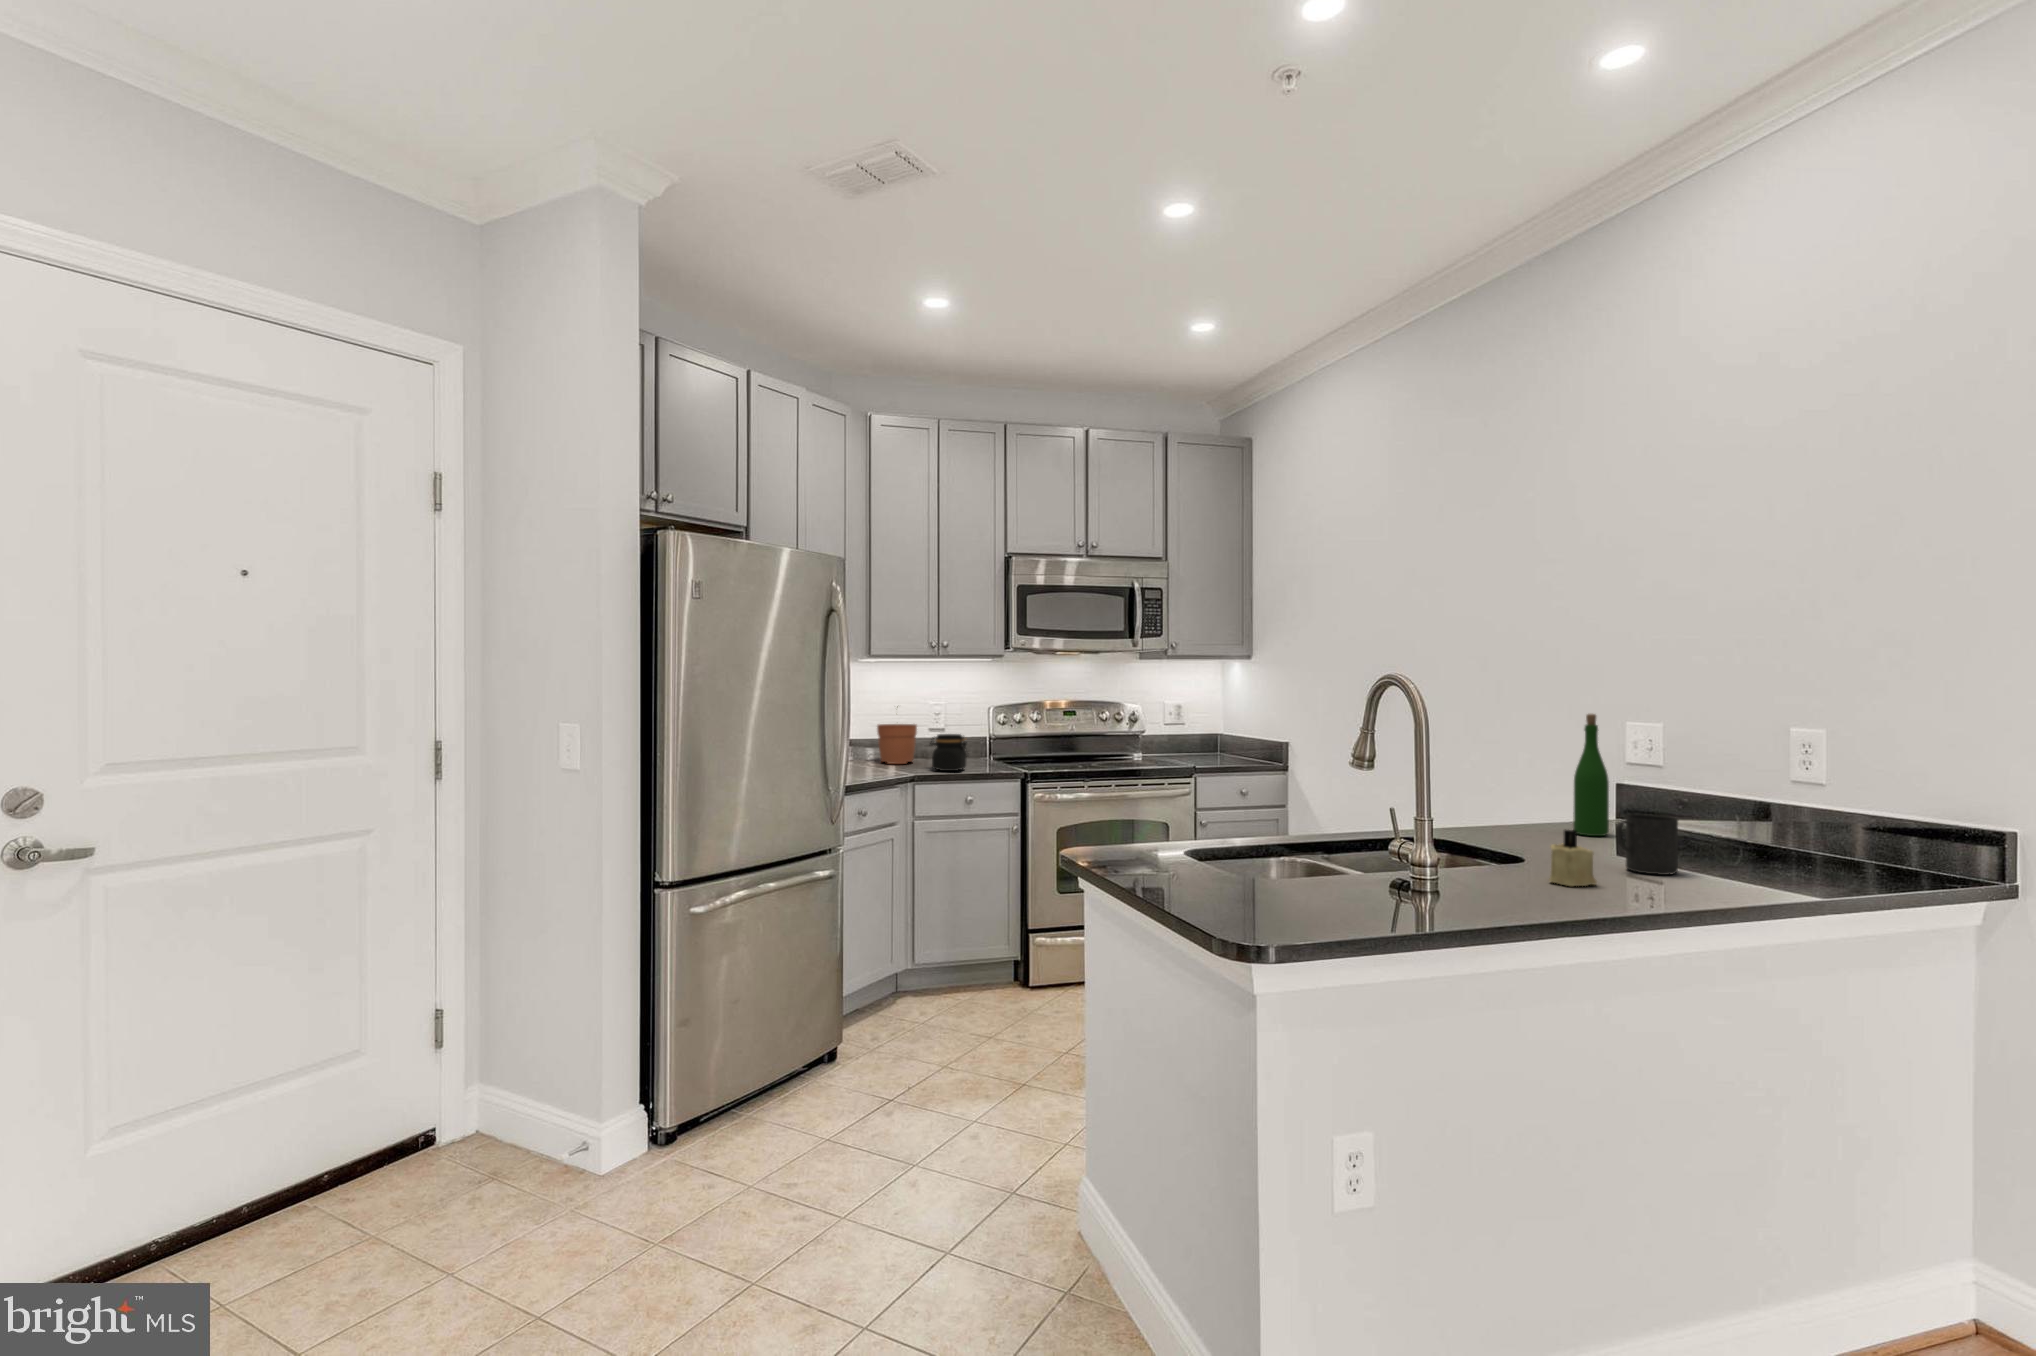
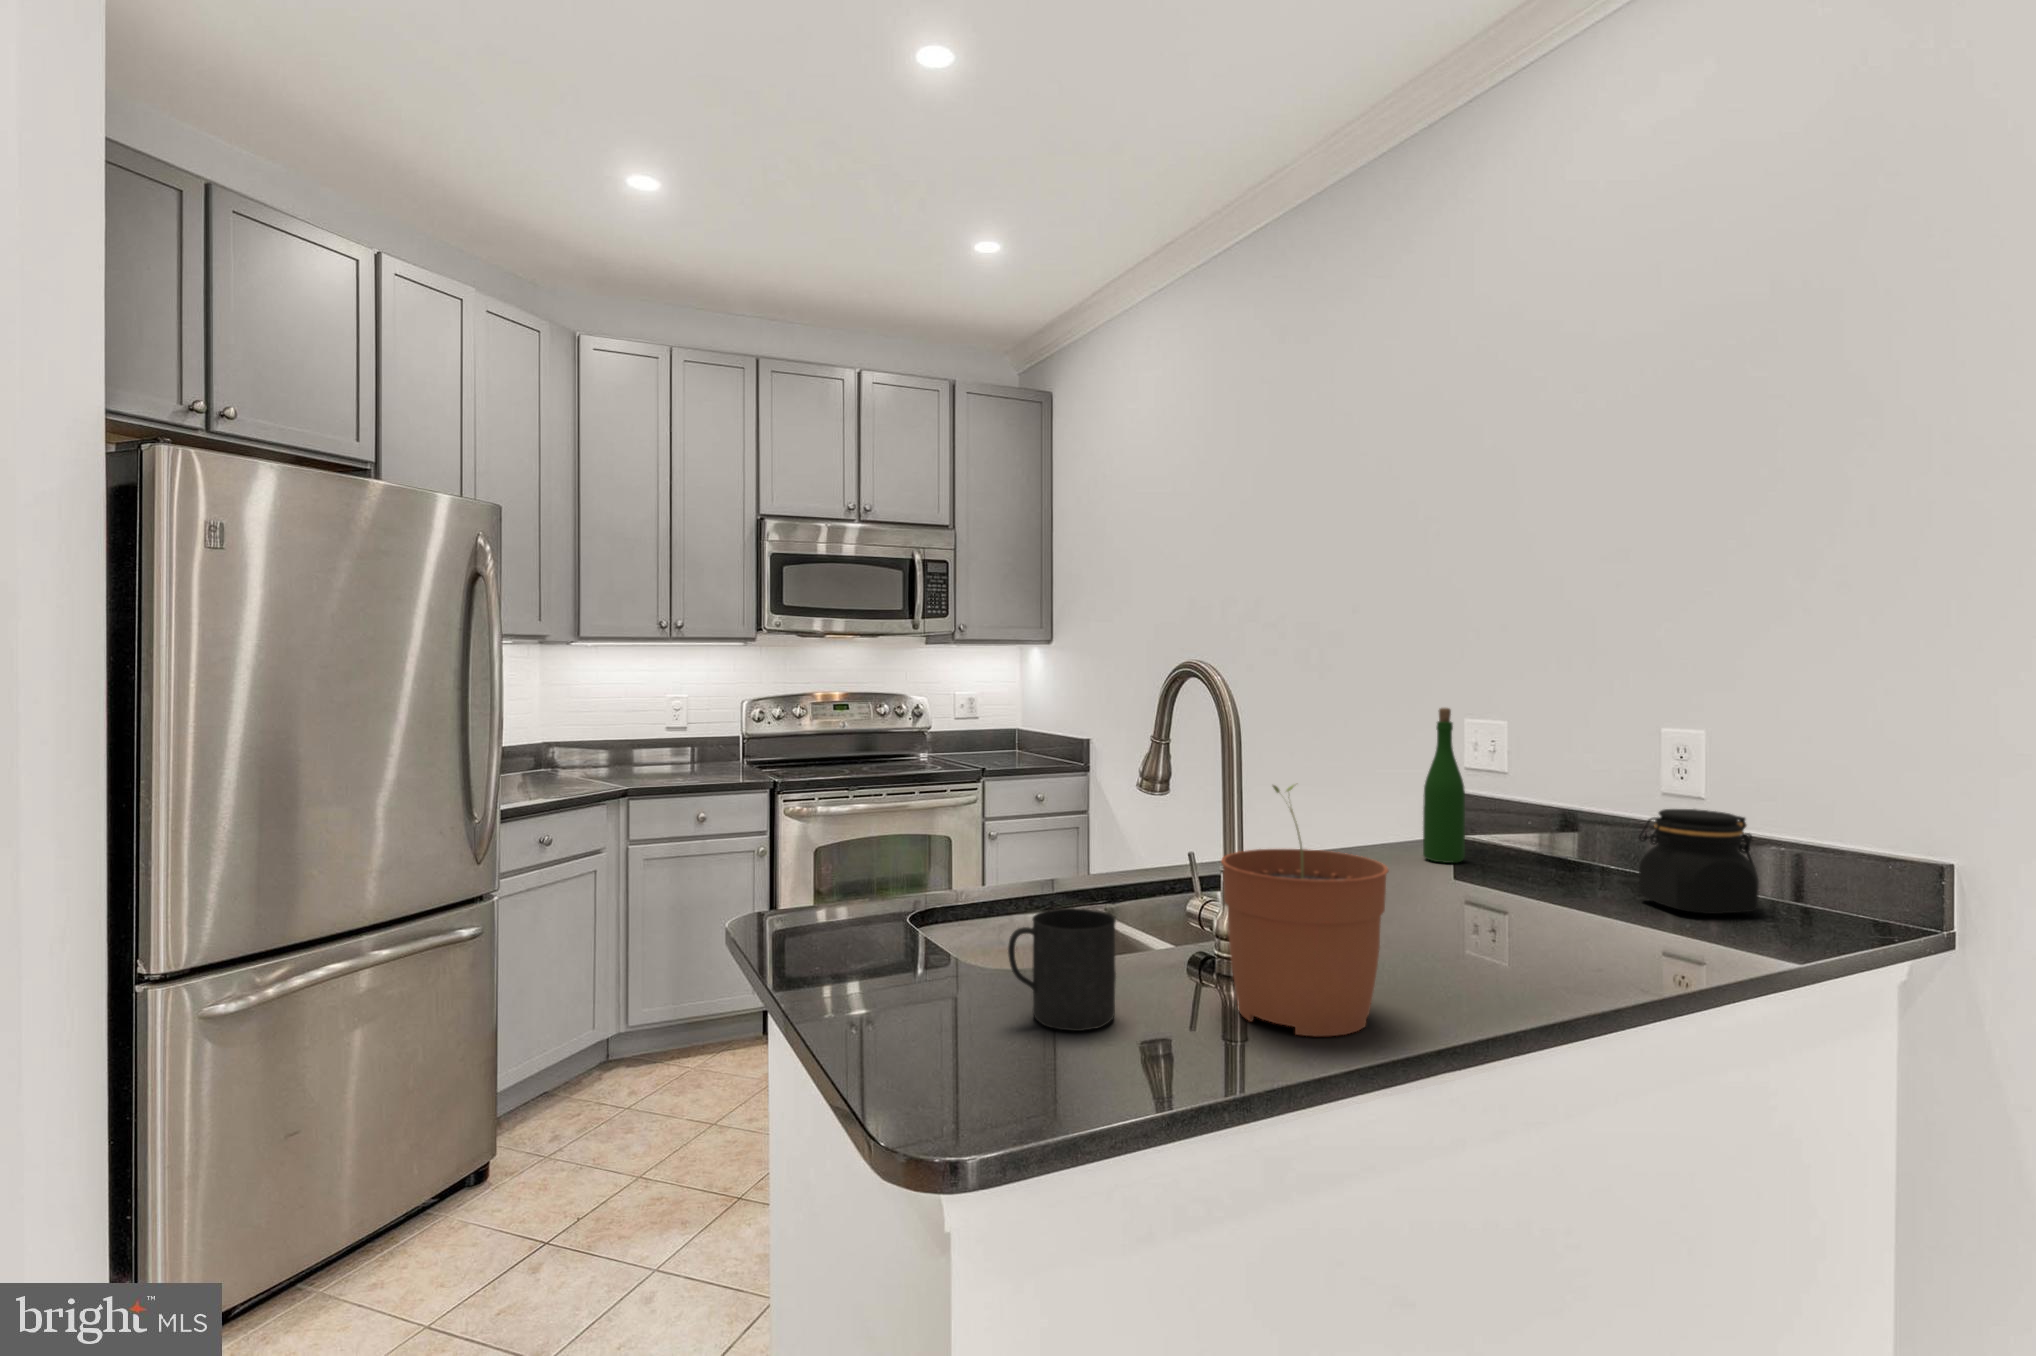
plant pot: present [877,706,917,764] -> present [1221,785,1389,1036]
jar: present [930,734,967,771] -> present [1639,809,1759,914]
mug: present [1617,814,1678,875] -> present [1008,908,1116,1031]
candle: present [1550,830,1597,886] -> none [1428,880,1494,967]

